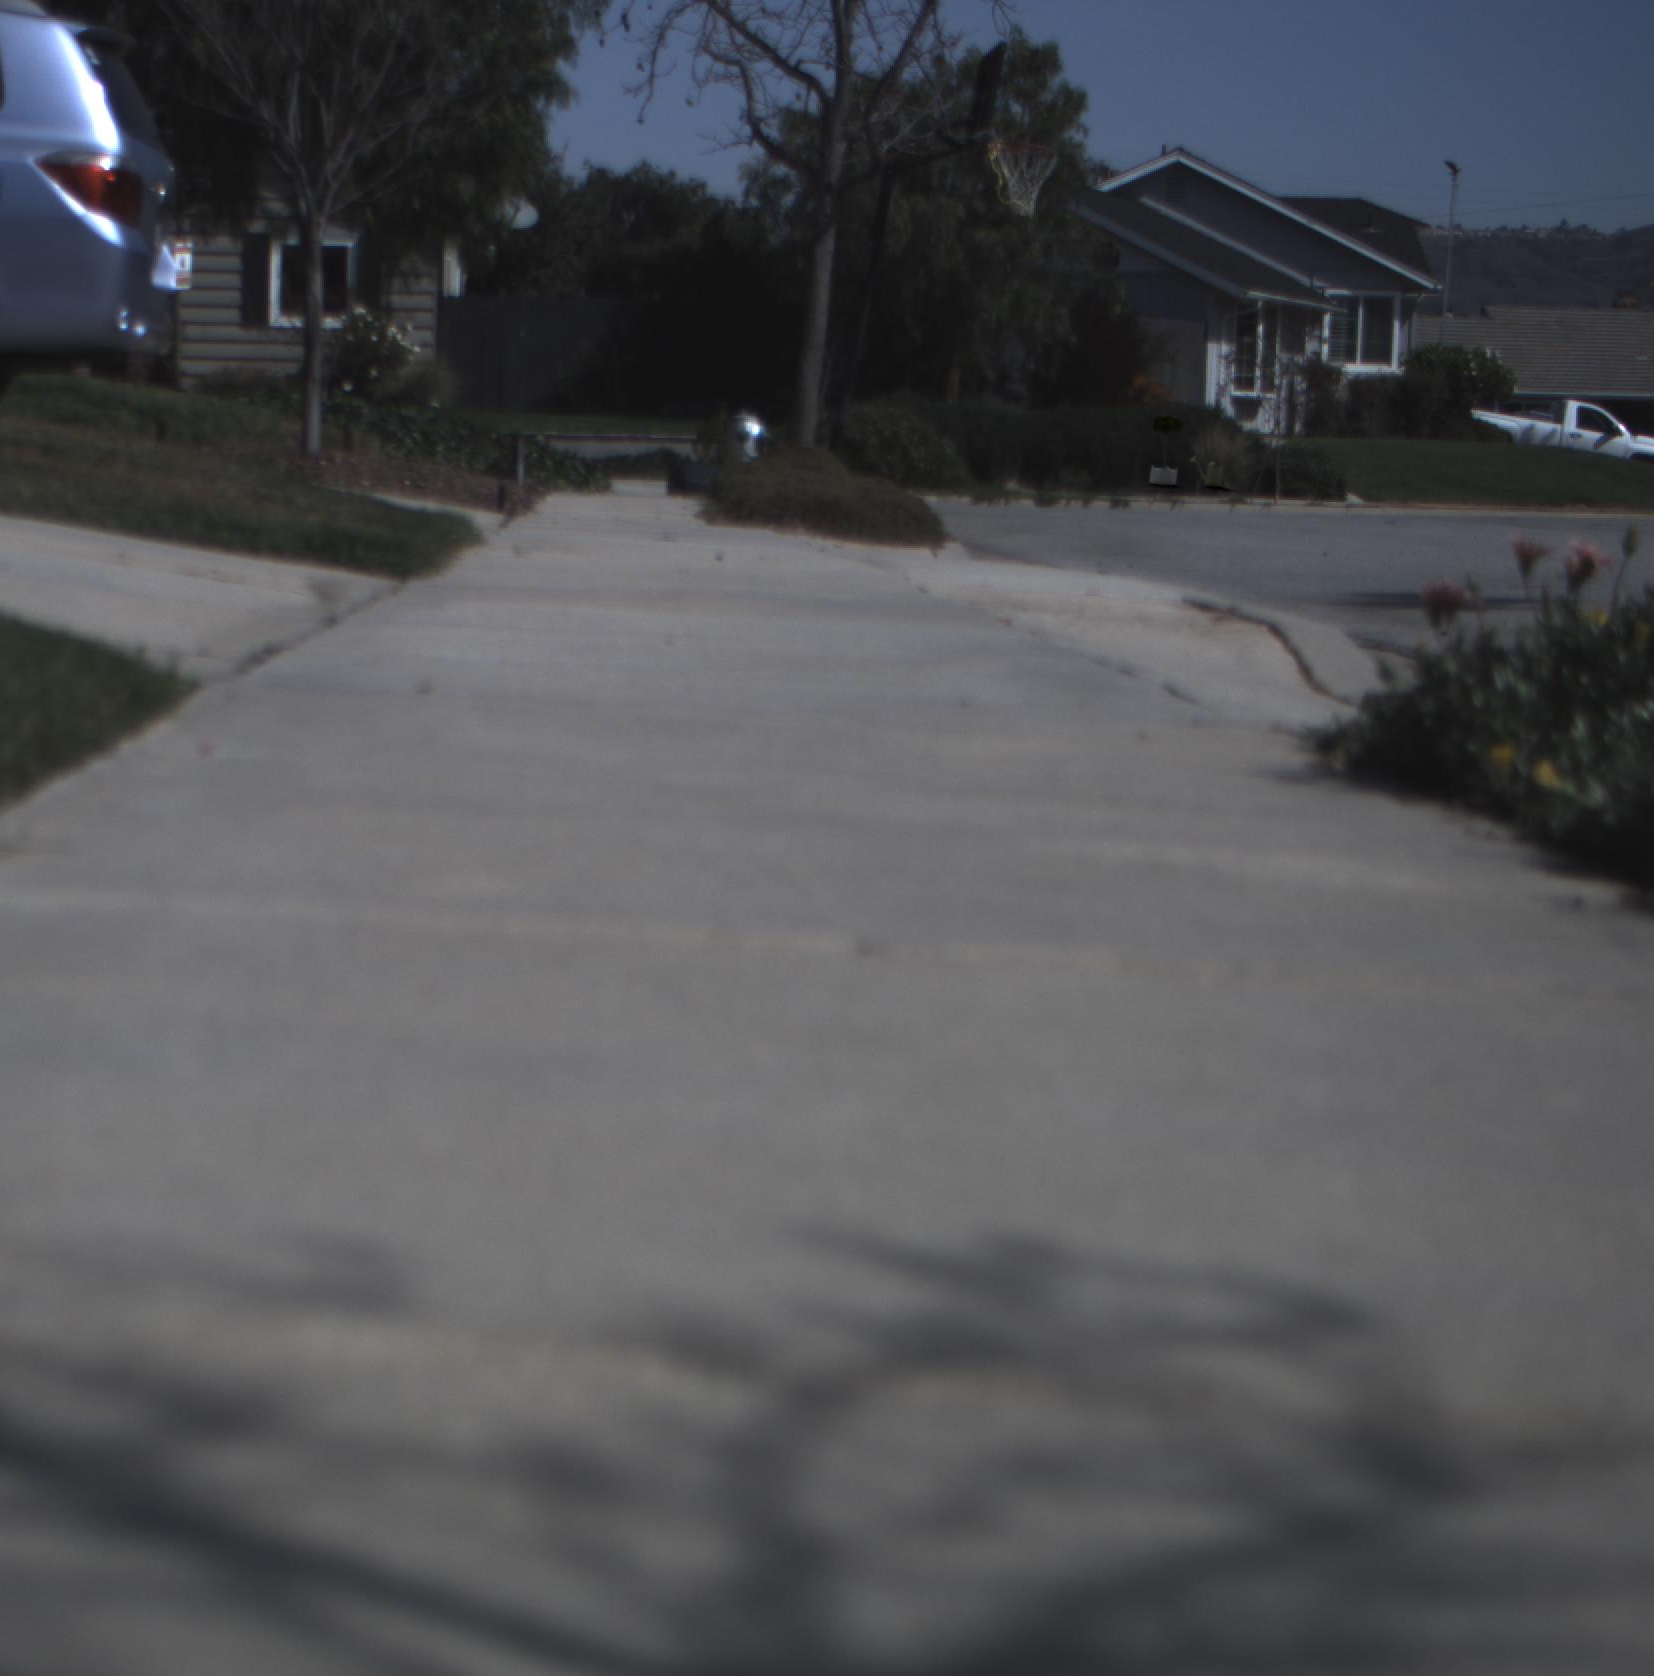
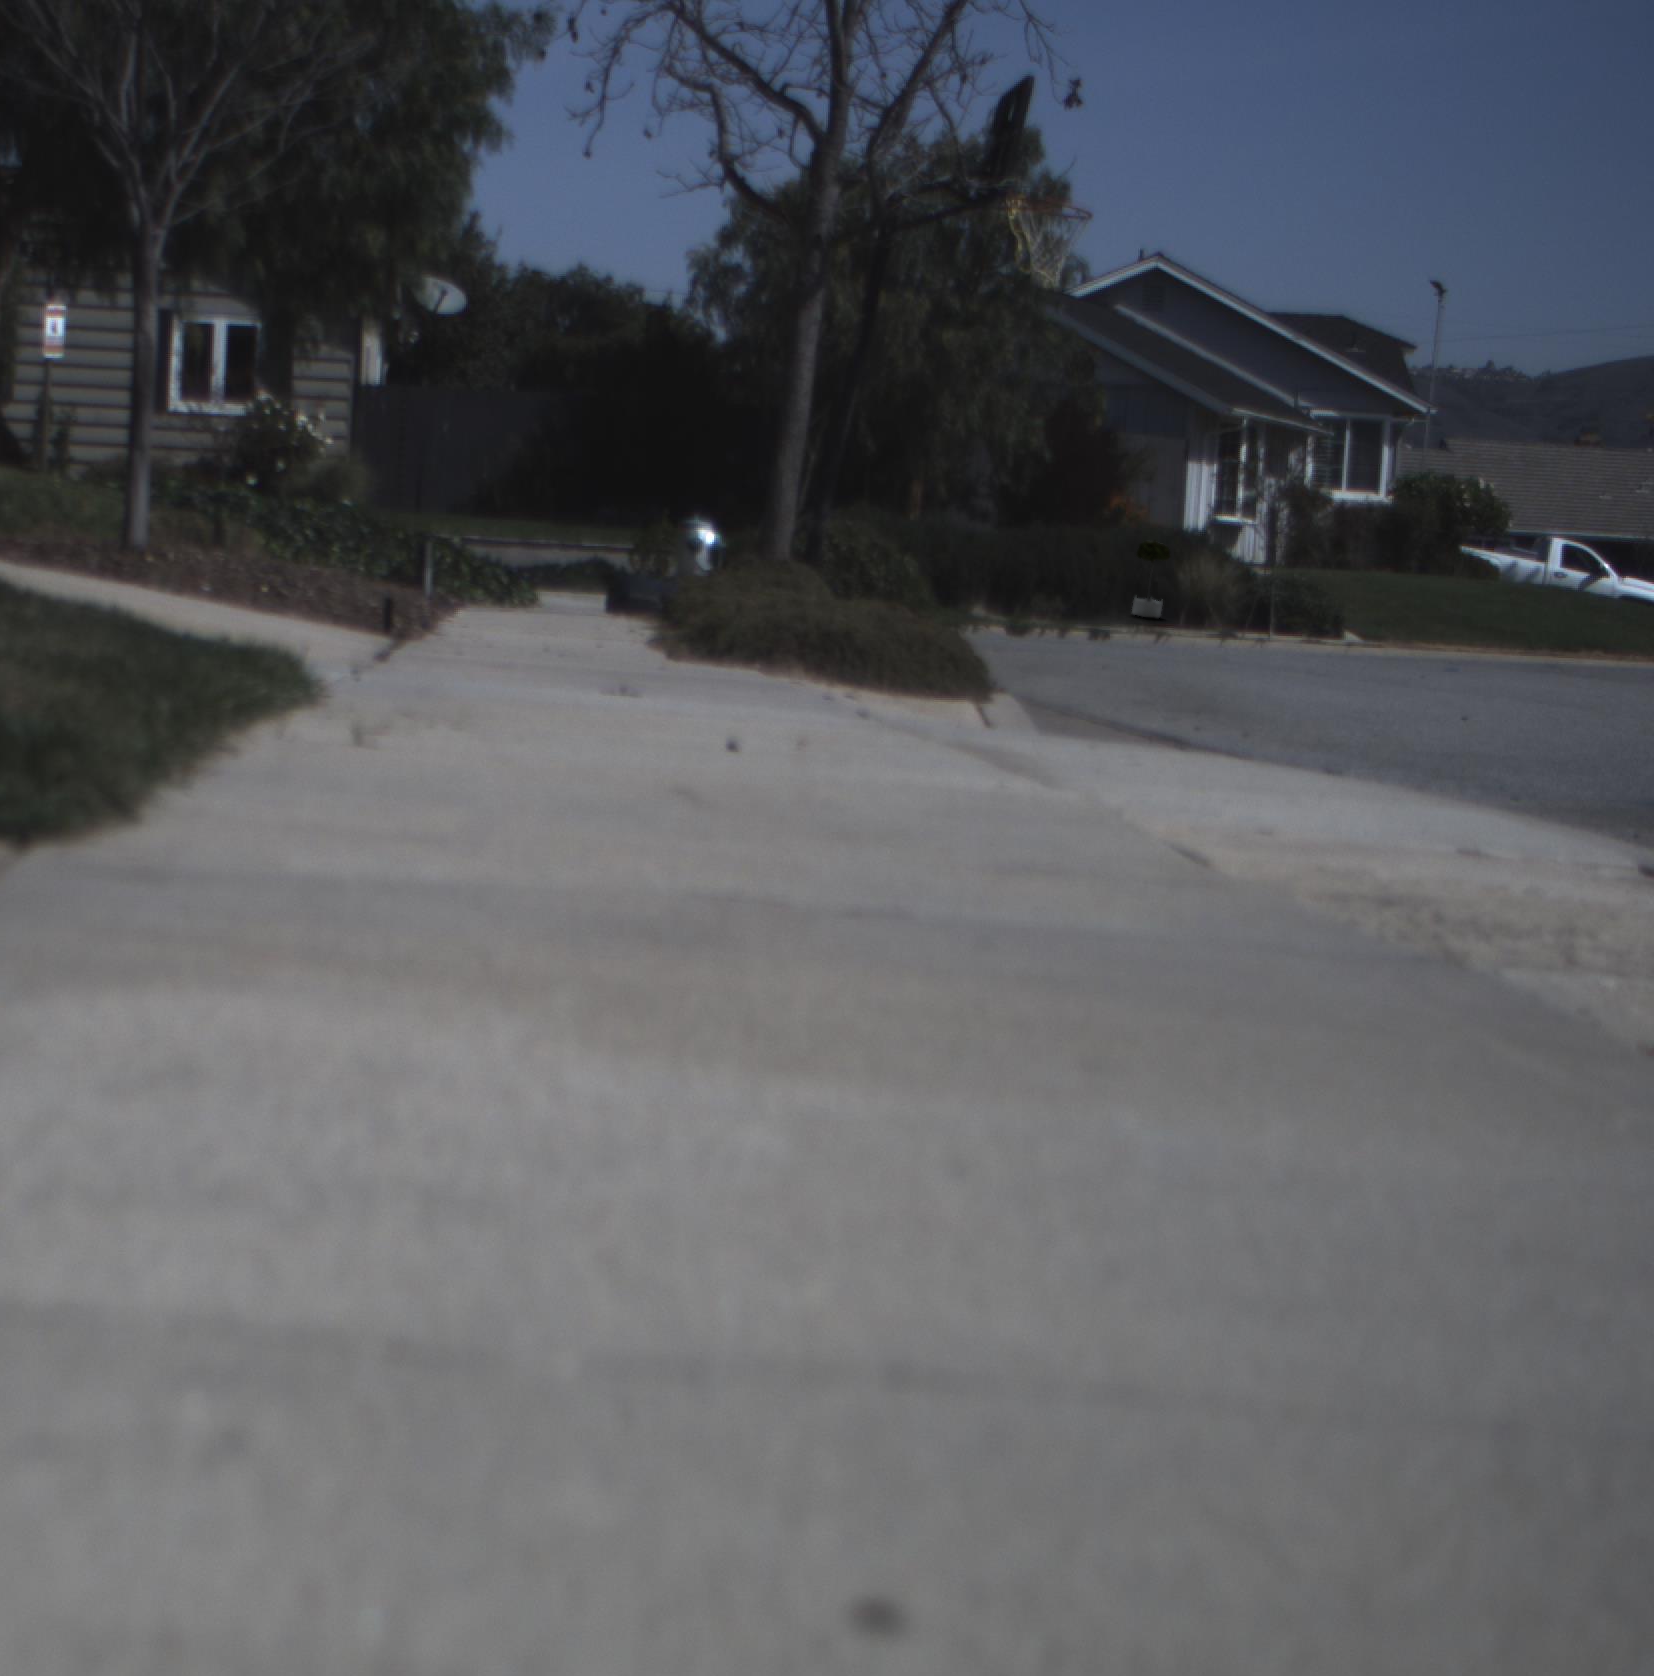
watering can: present [1192,458,1223,487] -> none [1177,587,1216,622]

